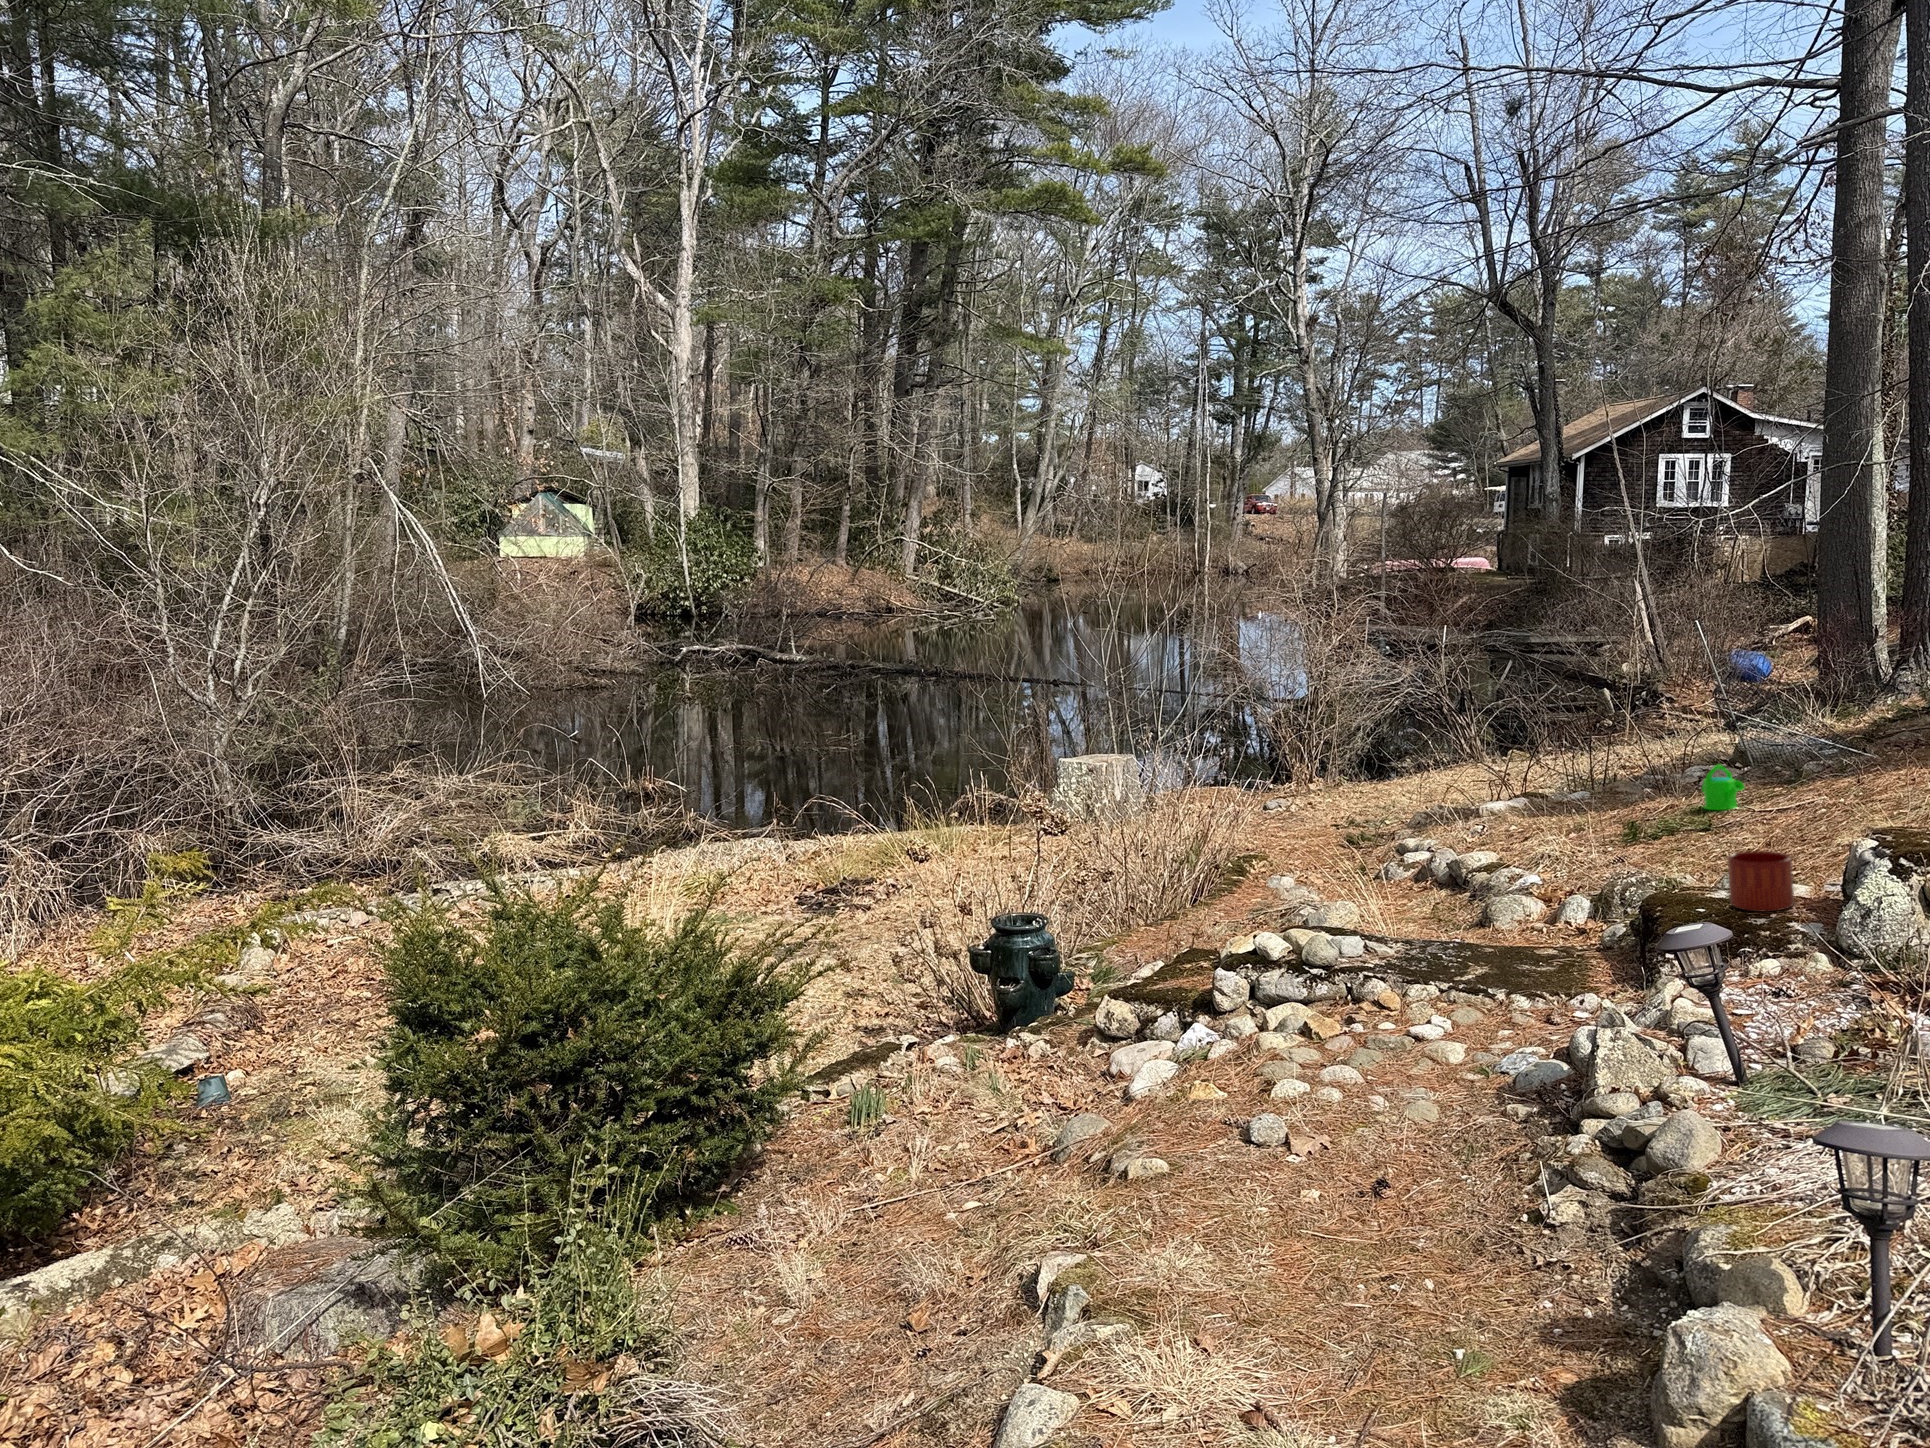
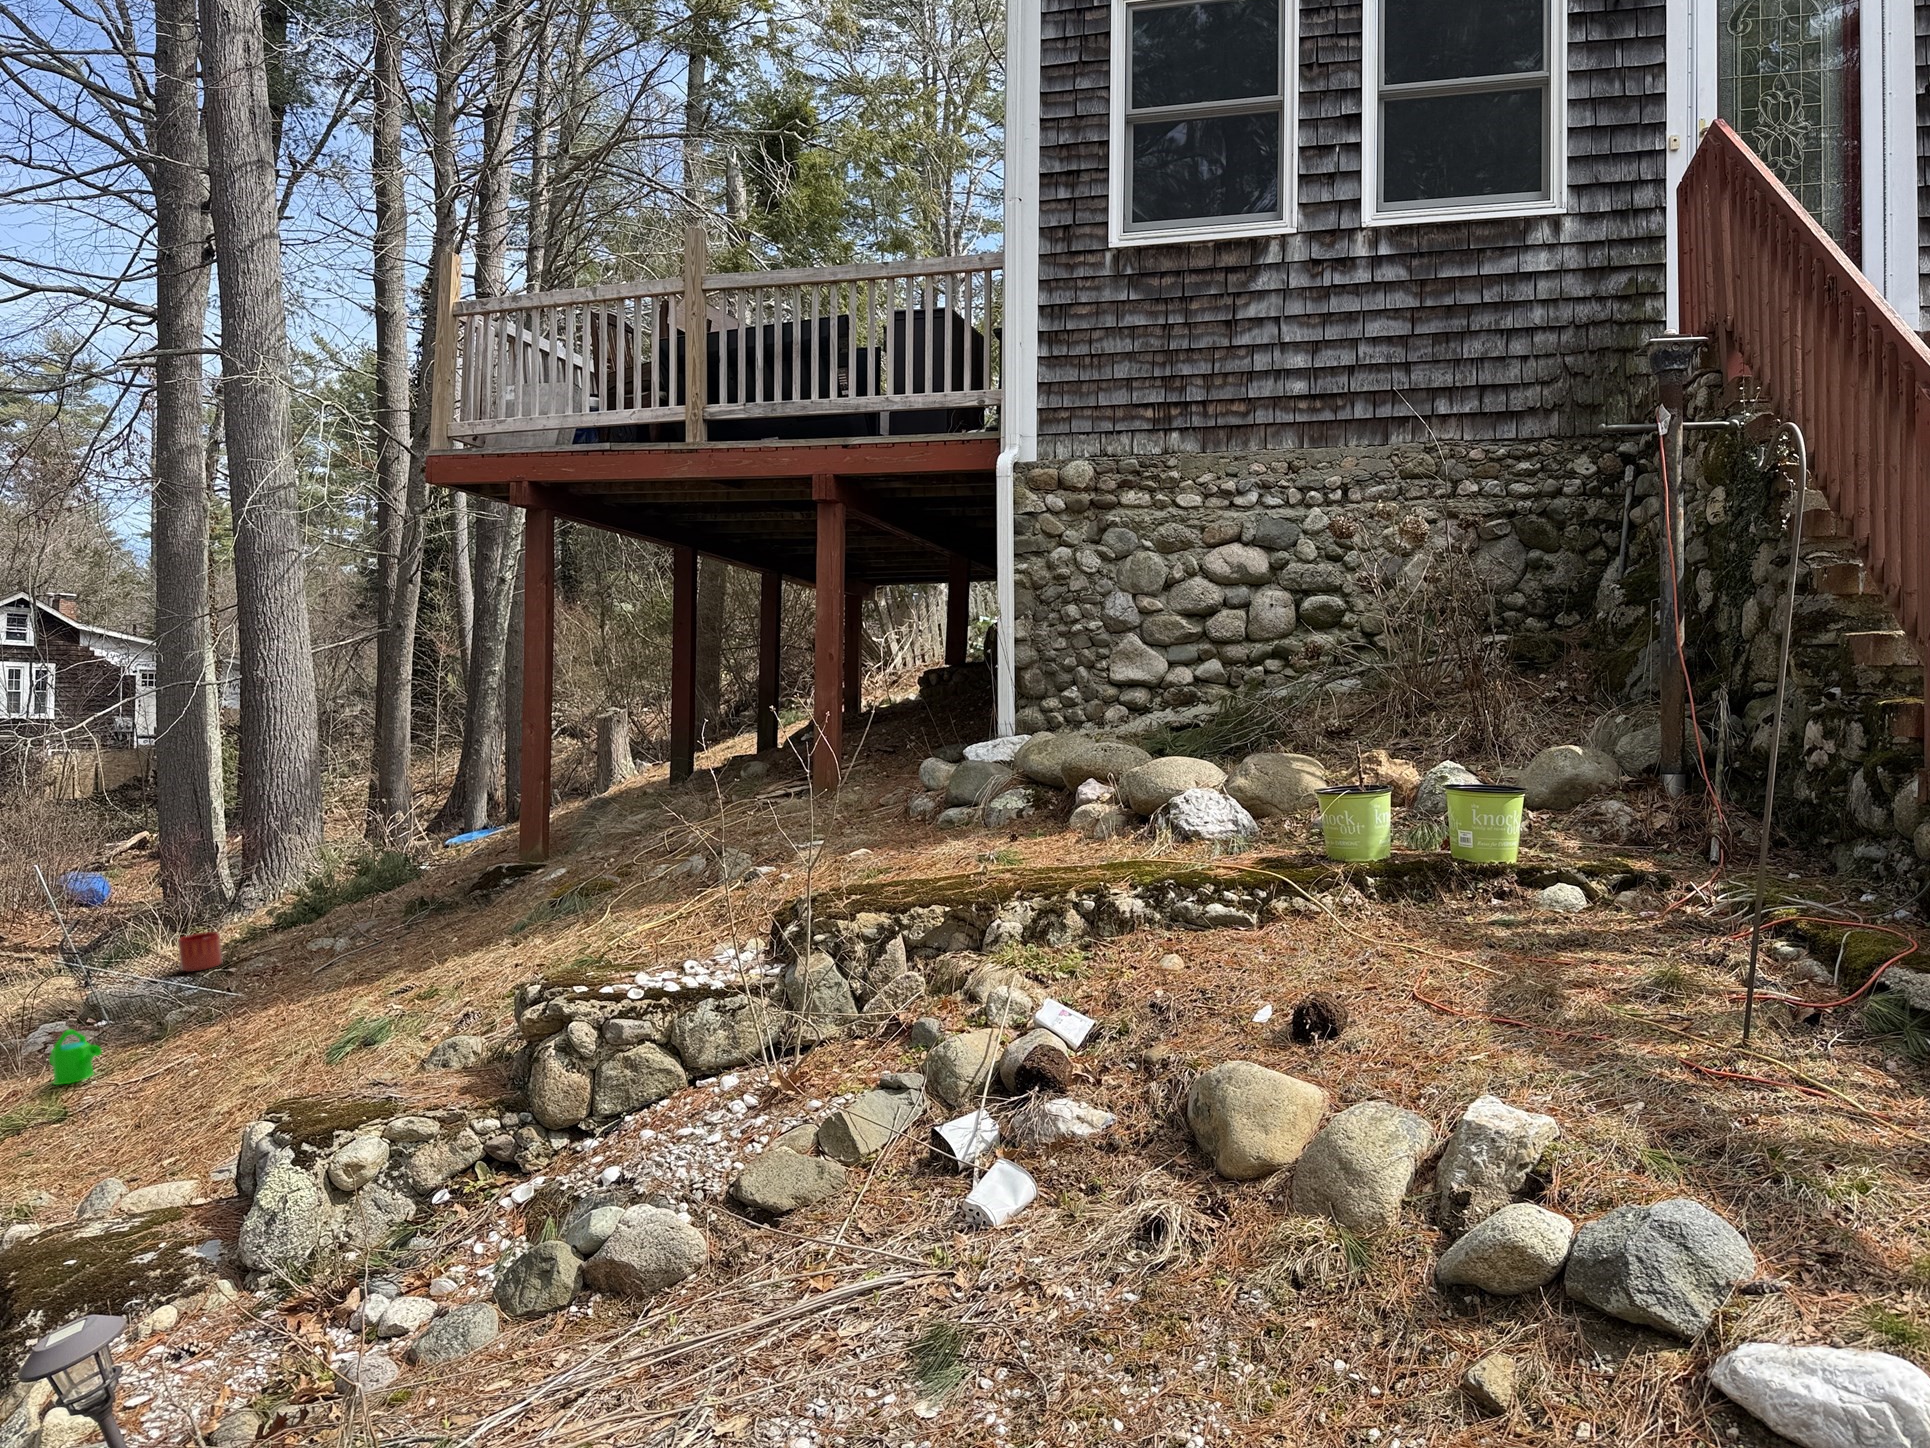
planter: present [1727,851,1794,912] -> present [178,932,222,972]

